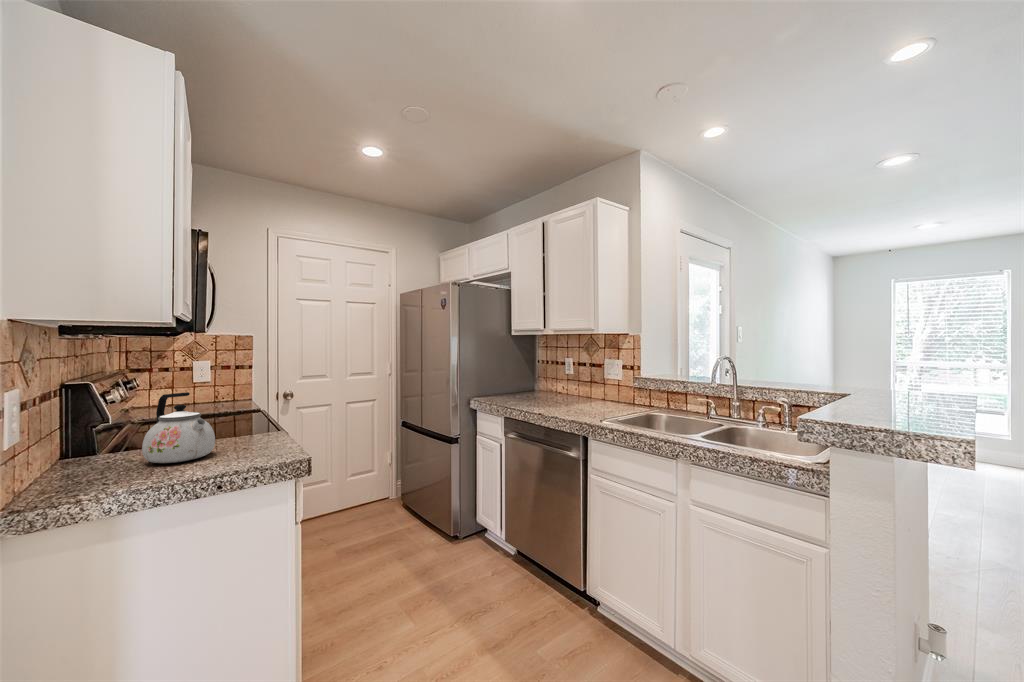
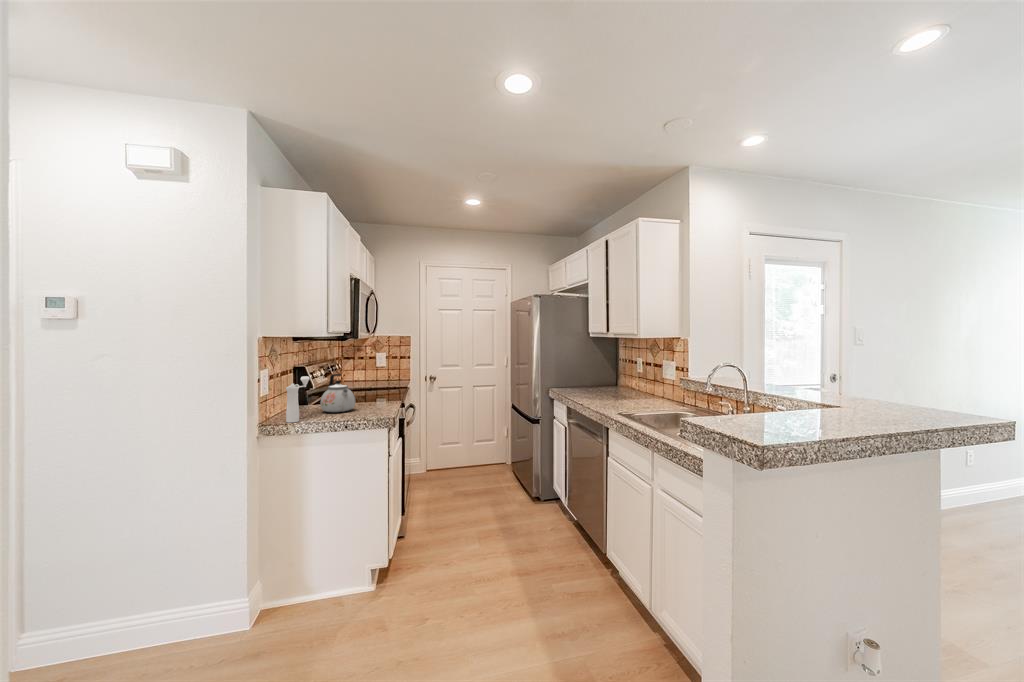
pepper mill: none [80,400,129,496] -> present [286,376,310,423]

